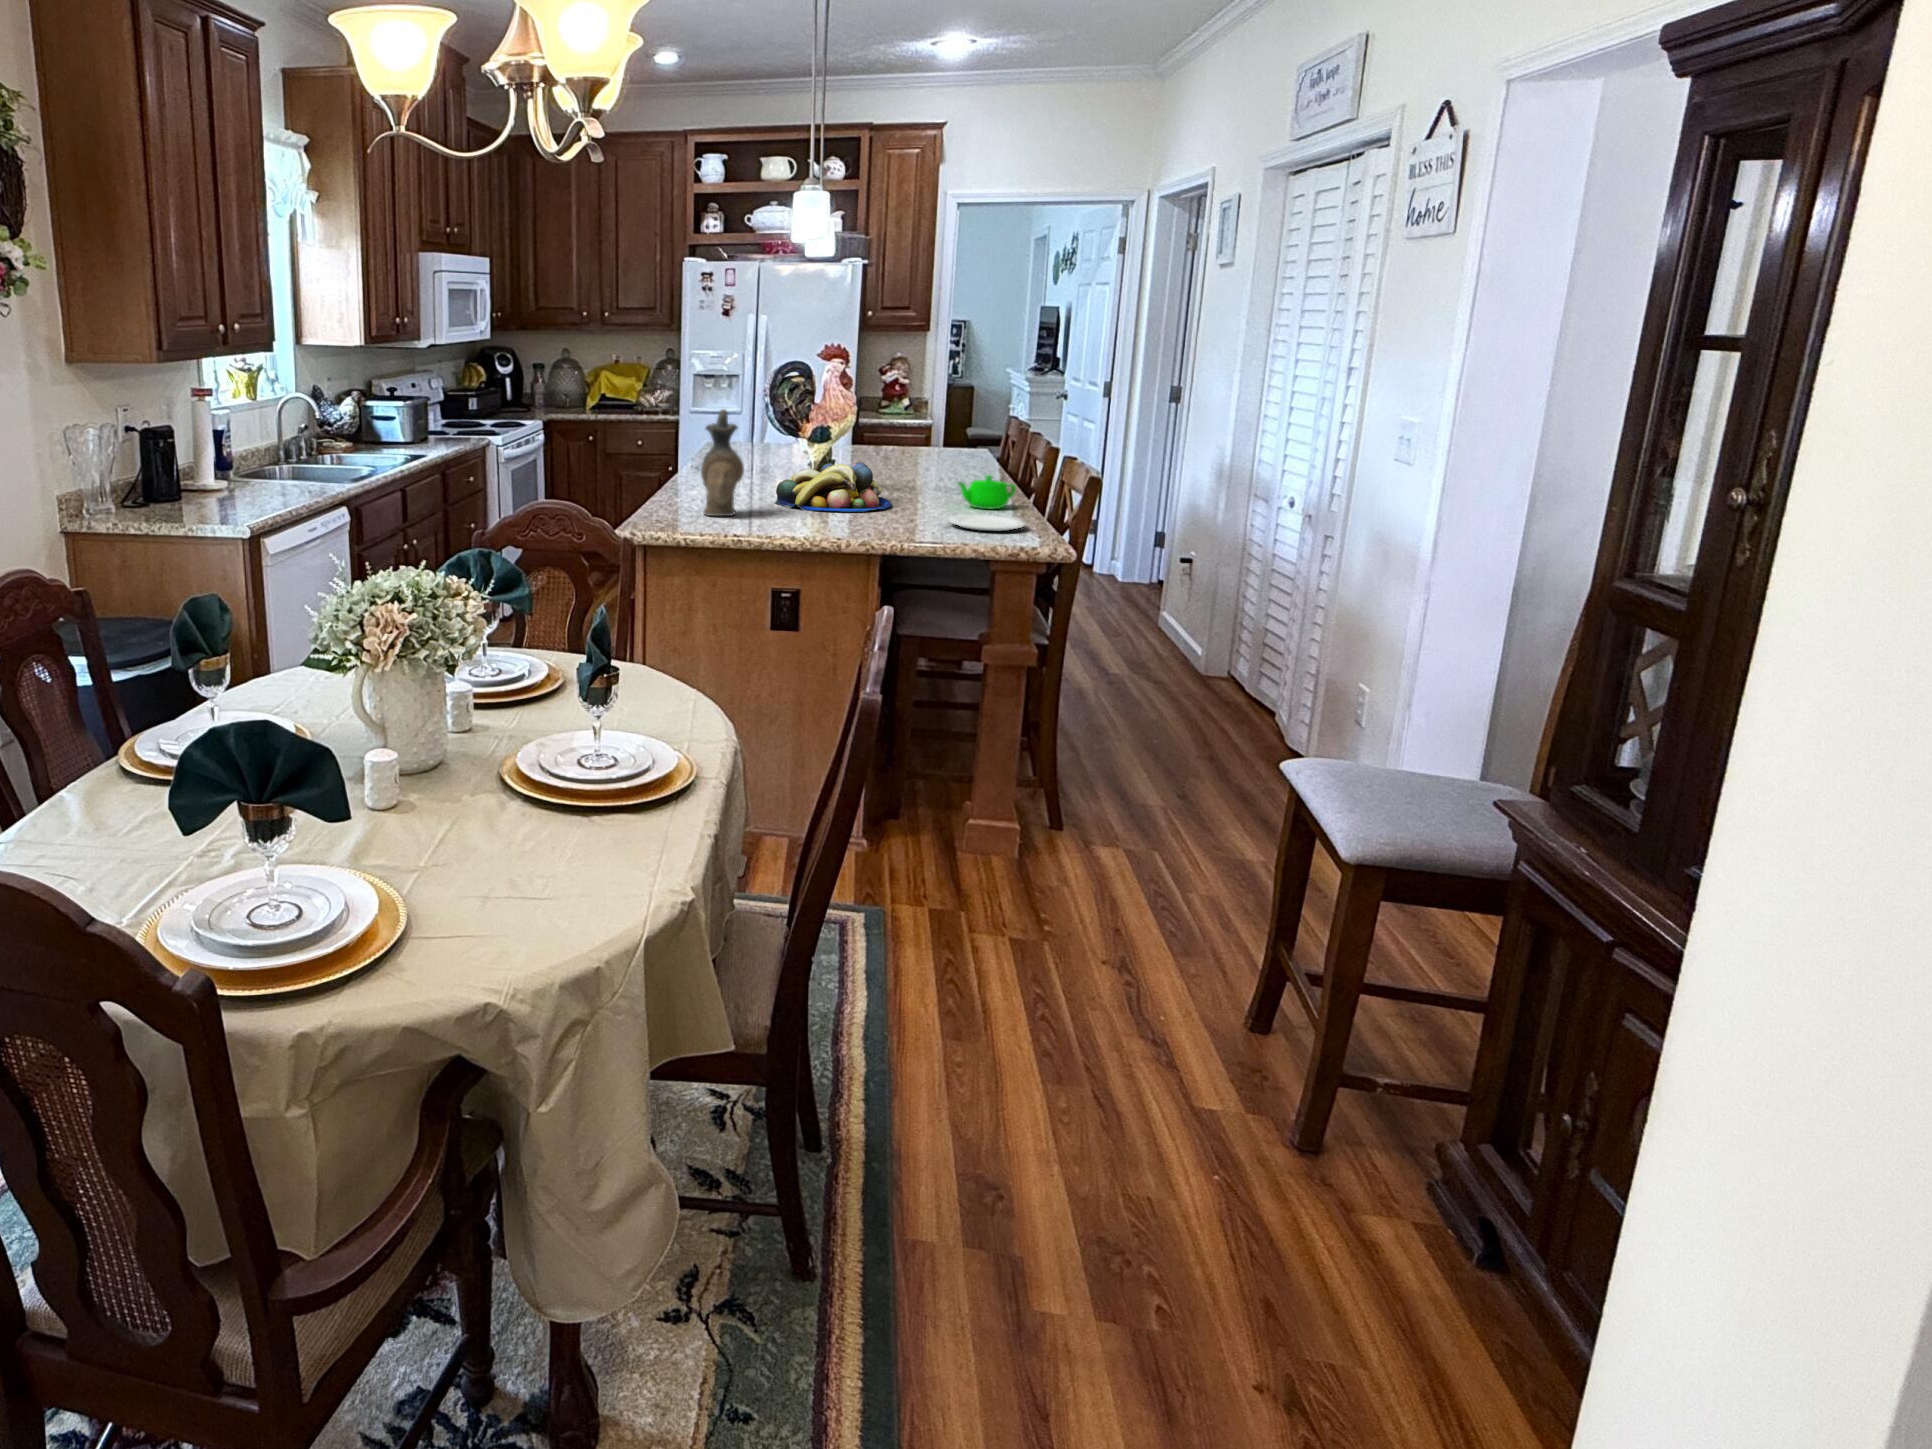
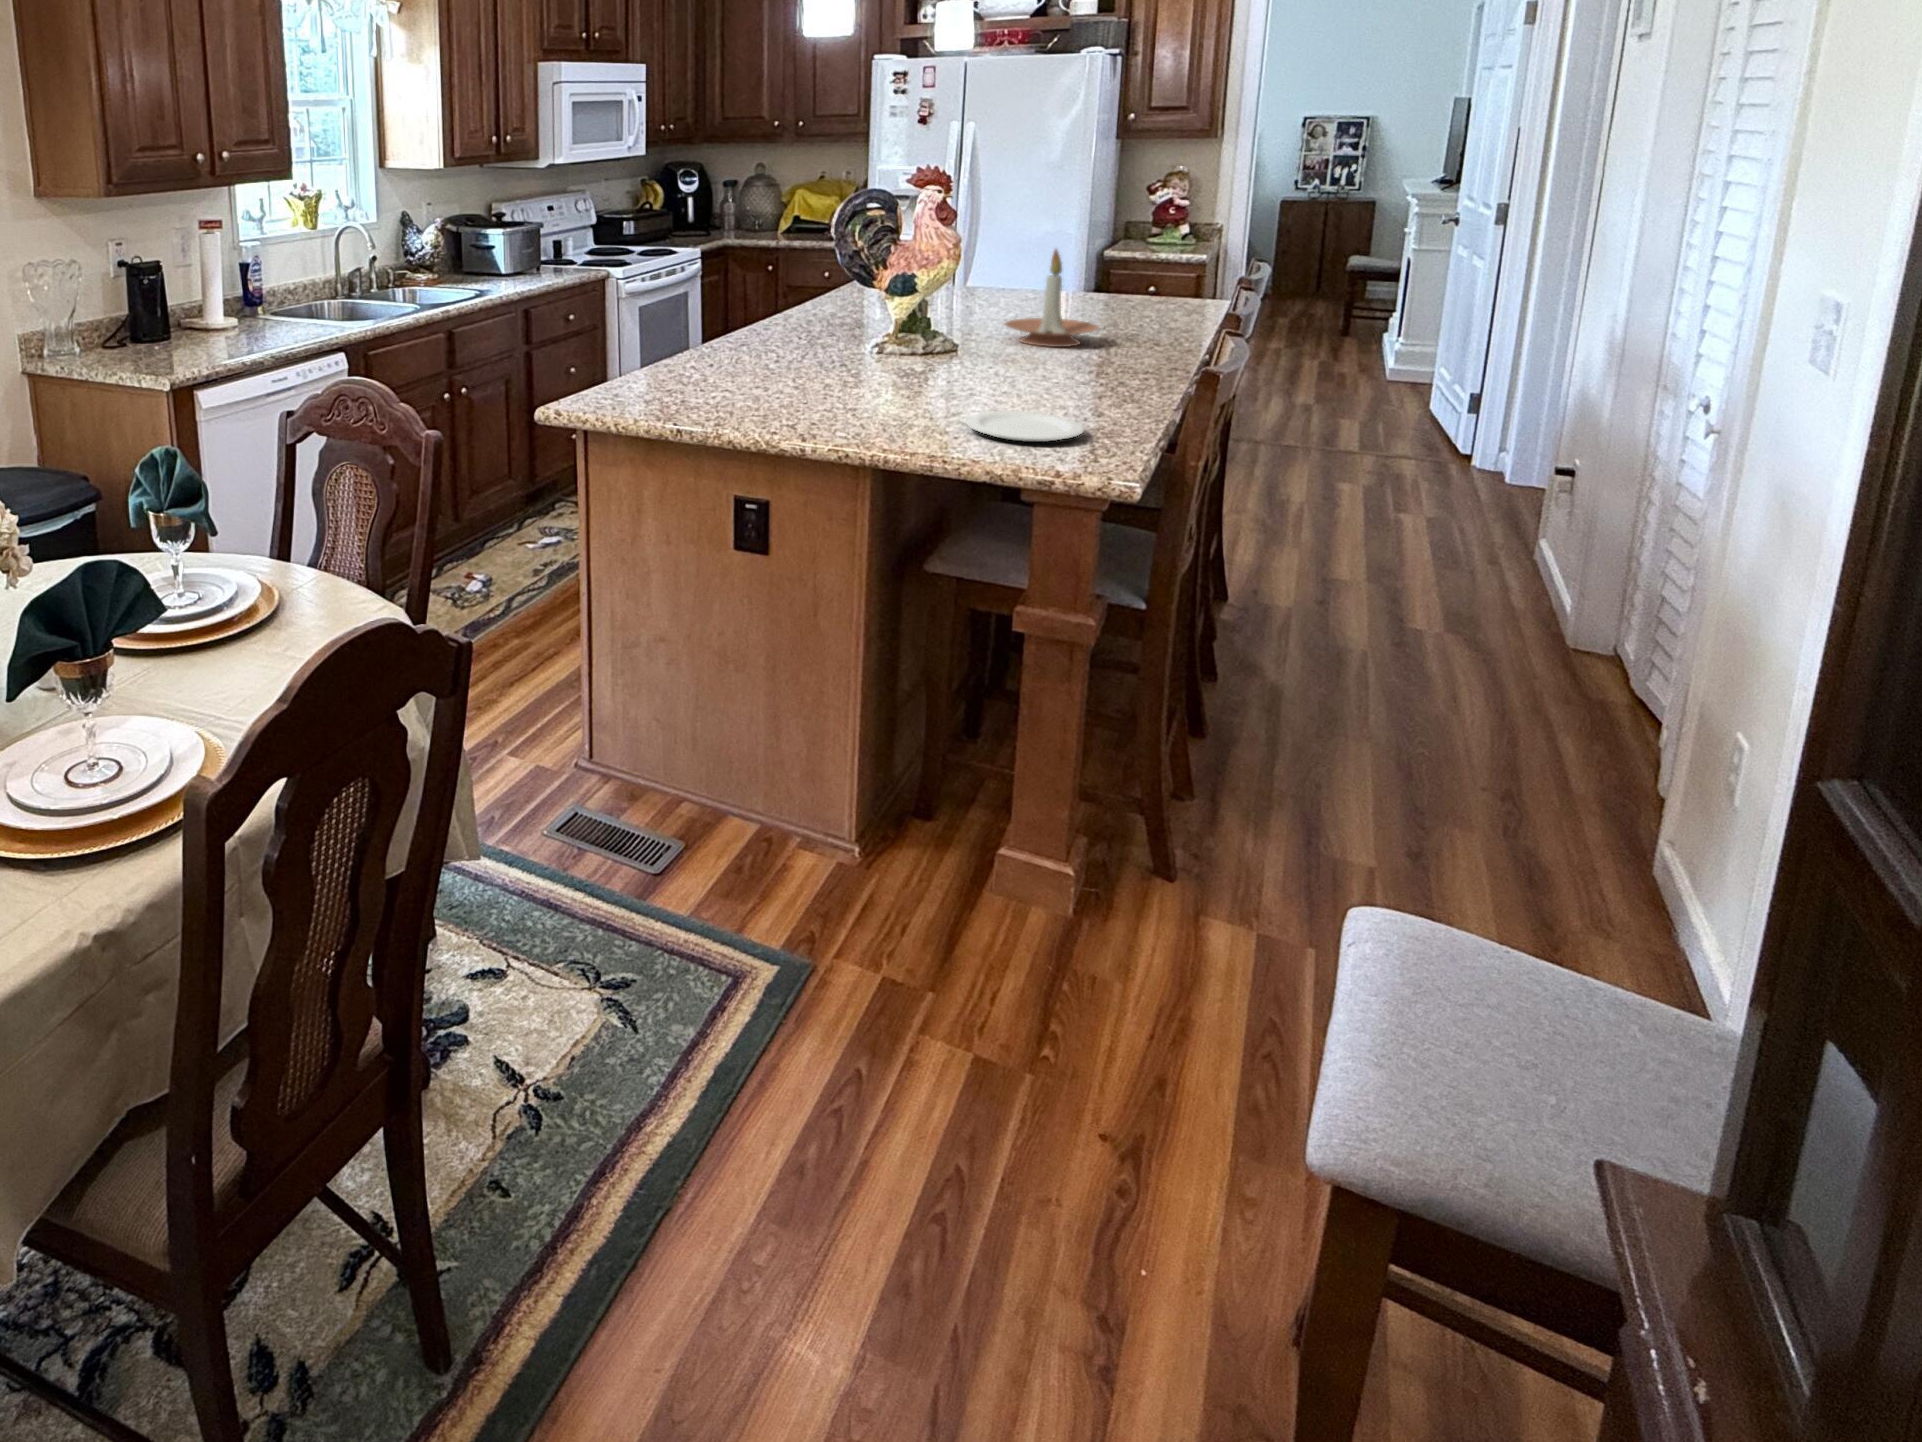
candle holder: none [885,408,951,481] -> present [1005,250,1098,347]
ceramic pitcher: present [701,409,744,516] -> none [637,254,694,395]
fruit bowl: present [775,462,892,512] -> none [774,325,937,396]
teapot: present [958,475,1016,509] -> none [1029,350,1130,401]

